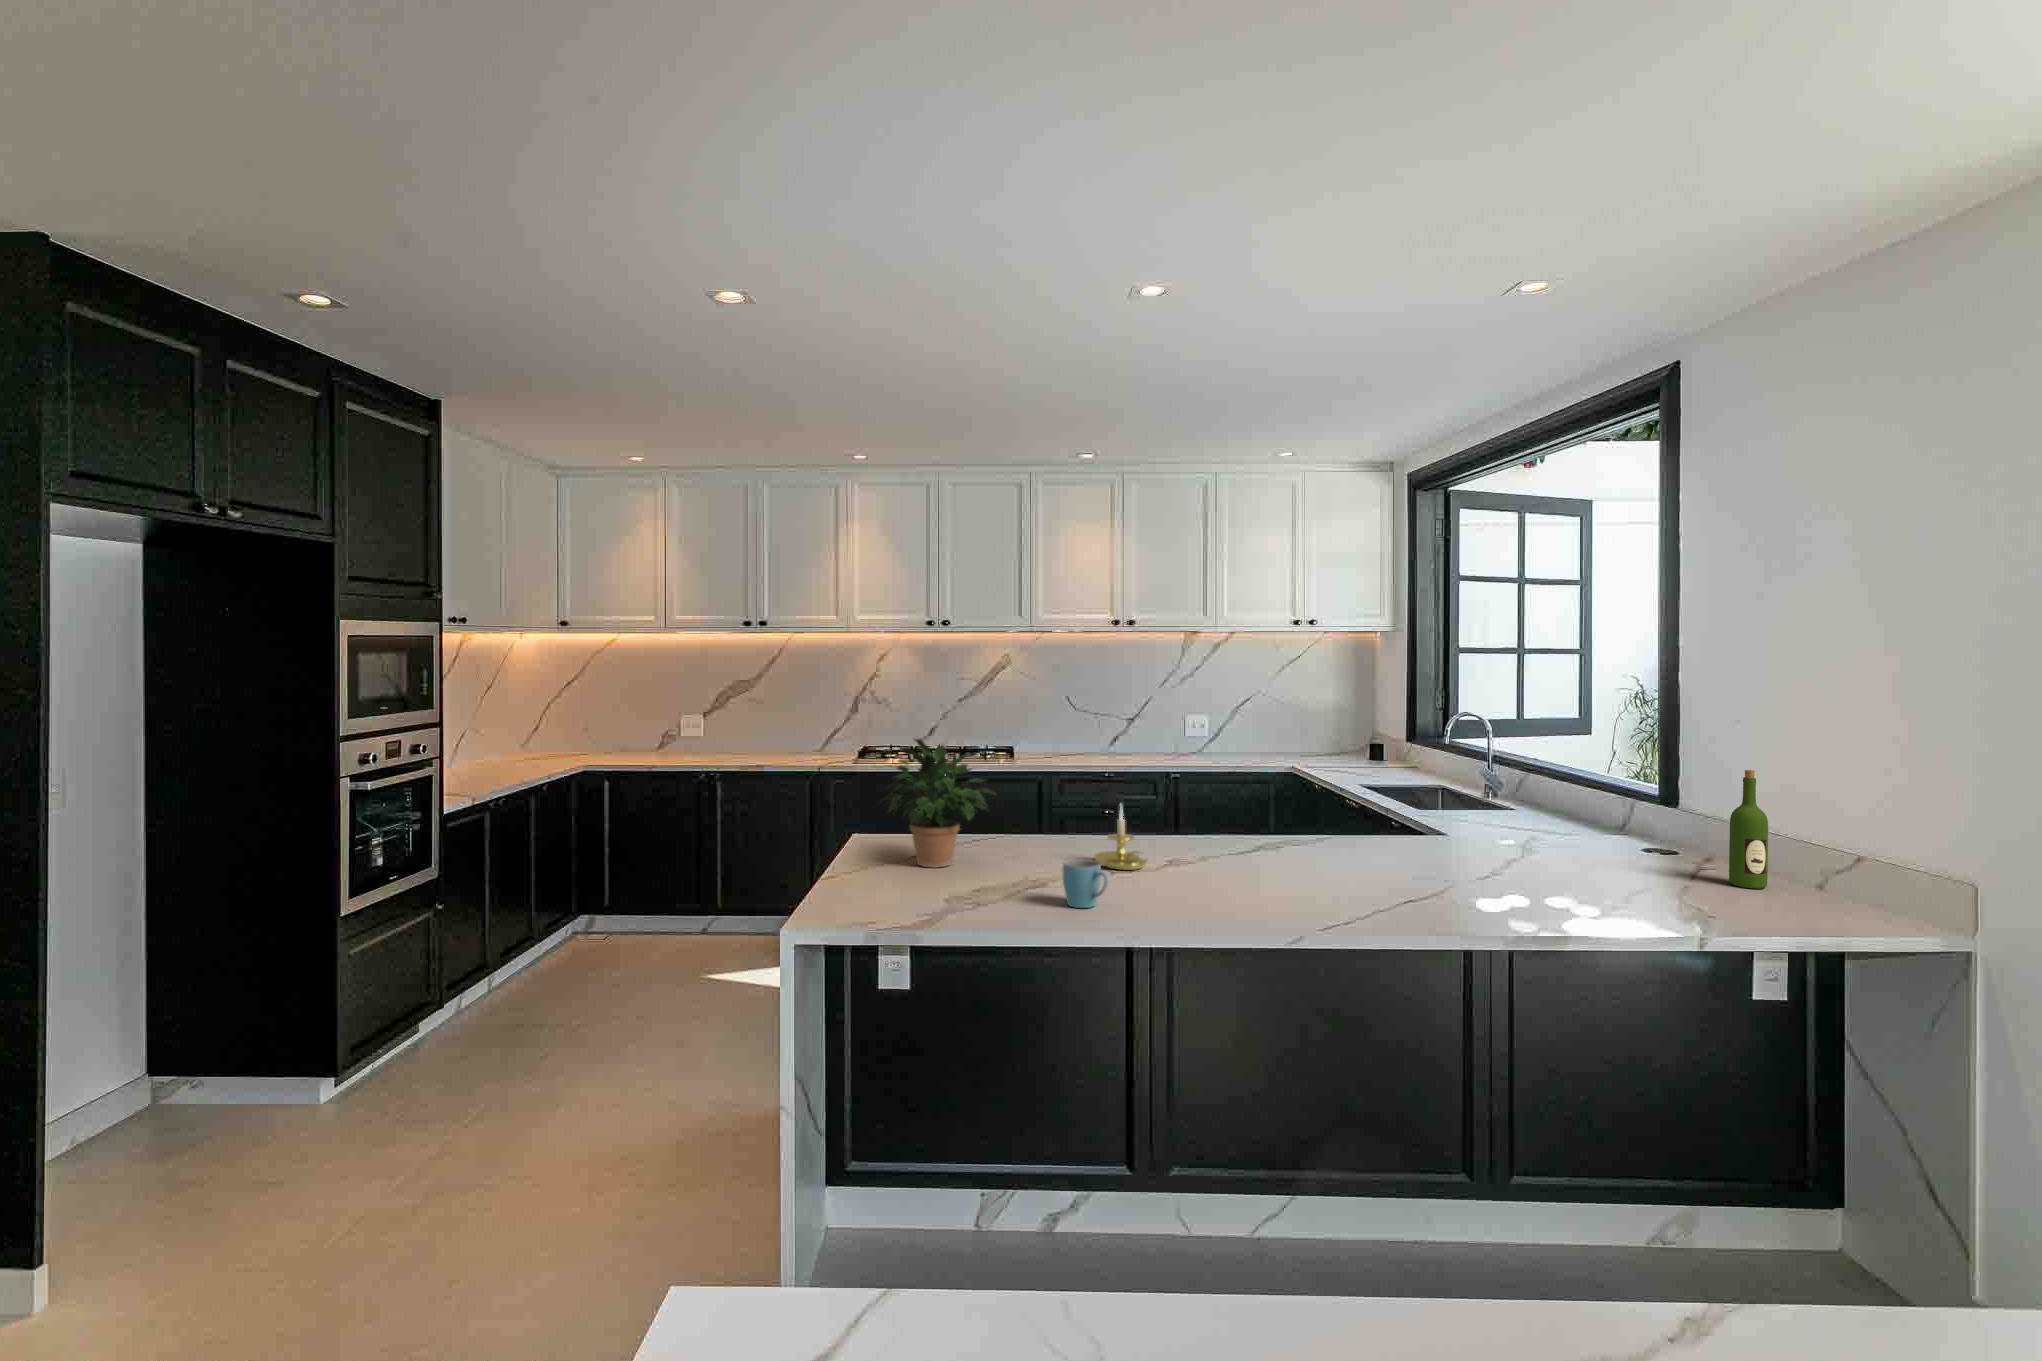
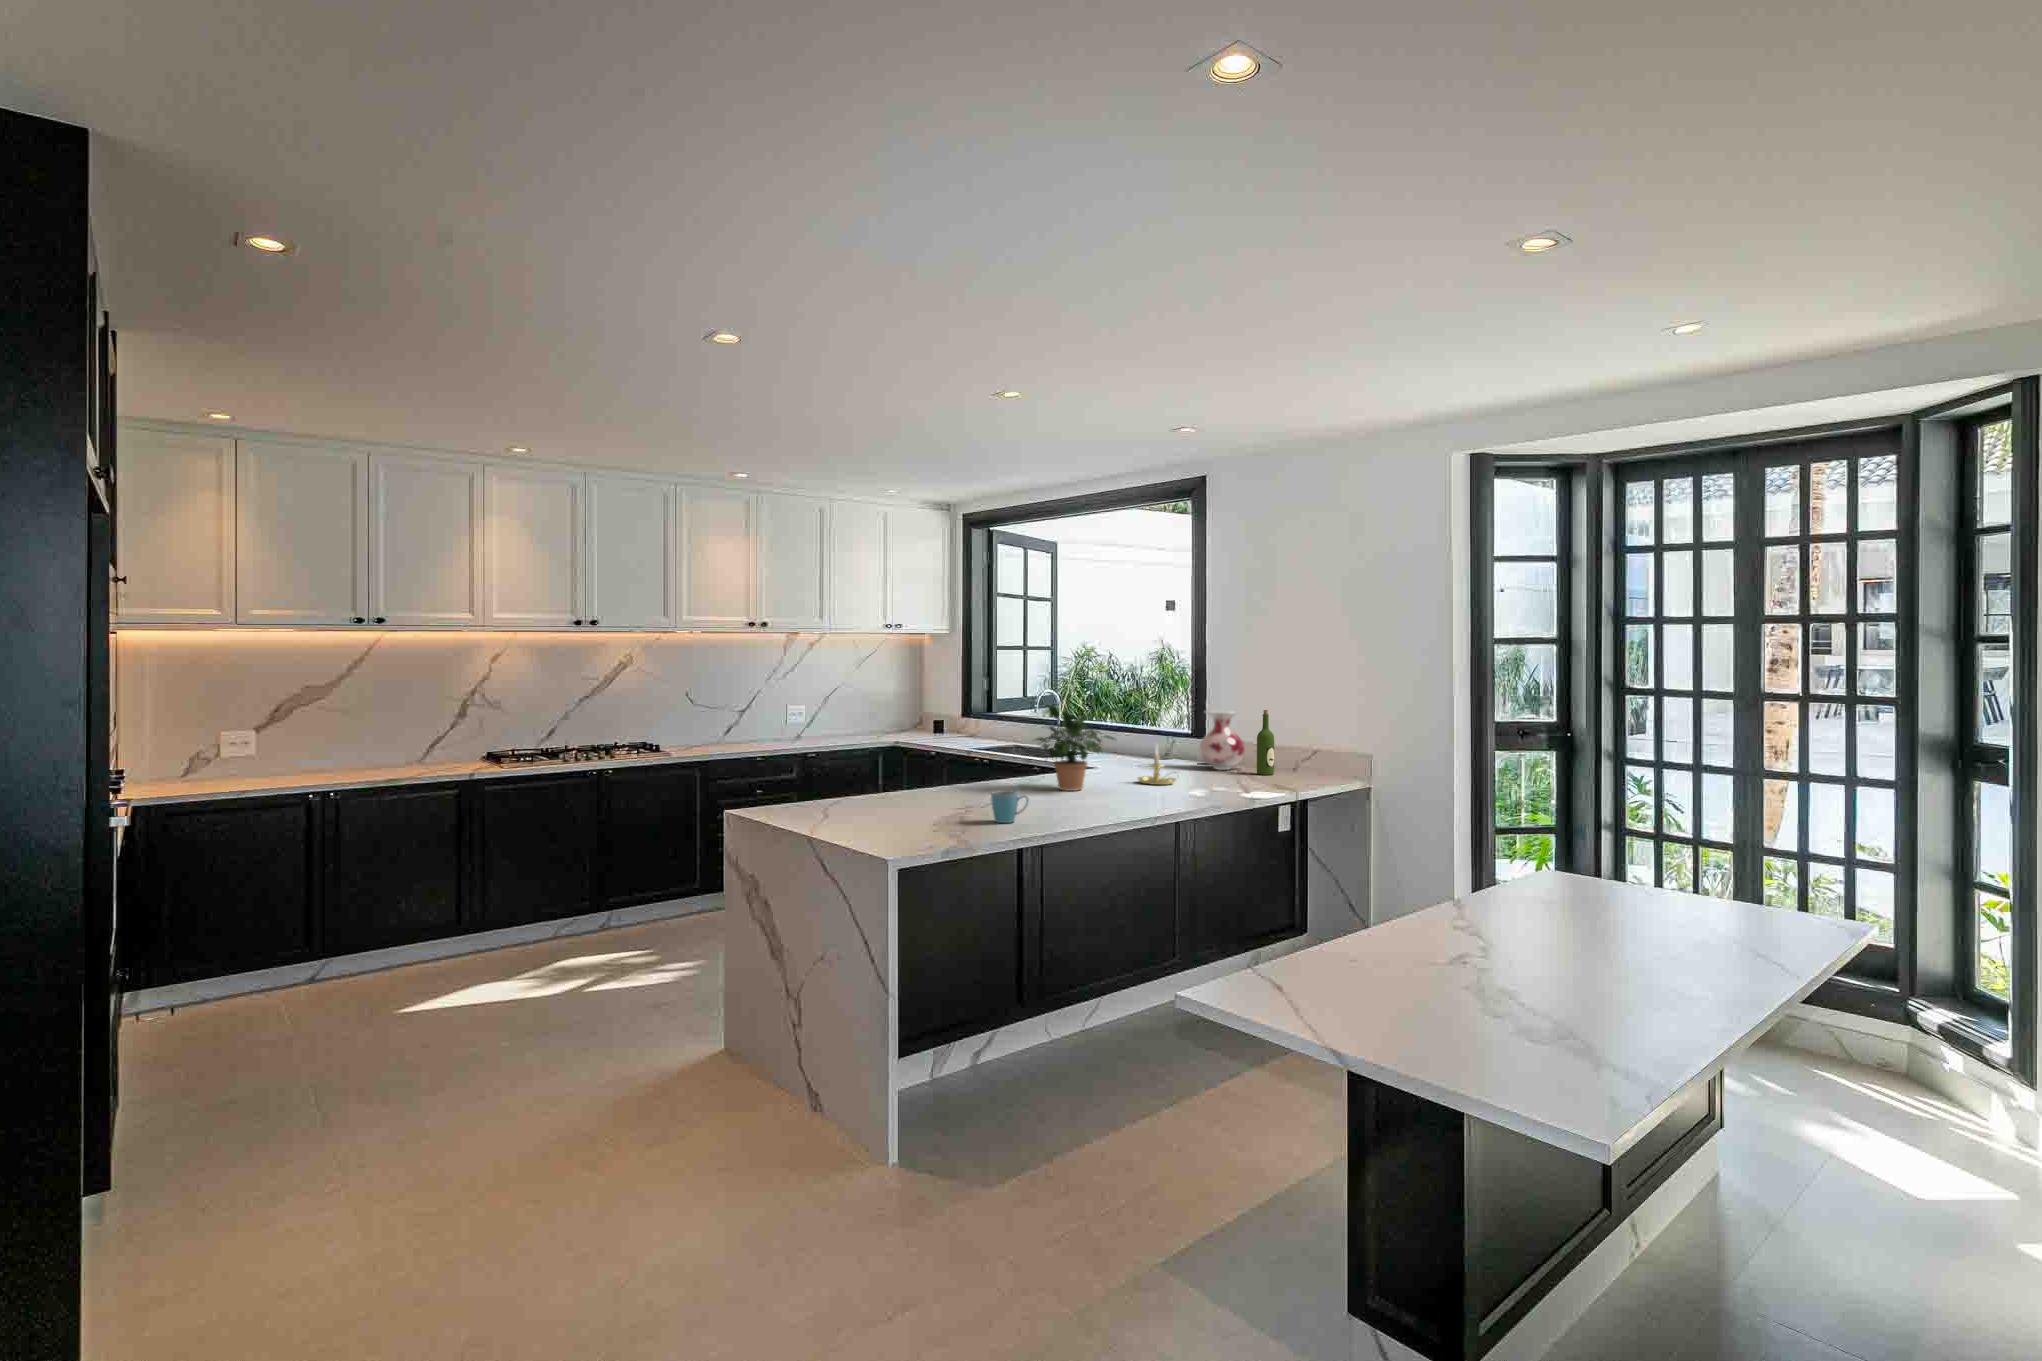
potted plant: present [881,739,993,868] -> present [1036,706,1114,791]
vase: none [1635,762,1727,866] -> present [1199,710,1245,770]
candle holder: present [1094,806,1147,870] -> present [1138,750,1179,785]

